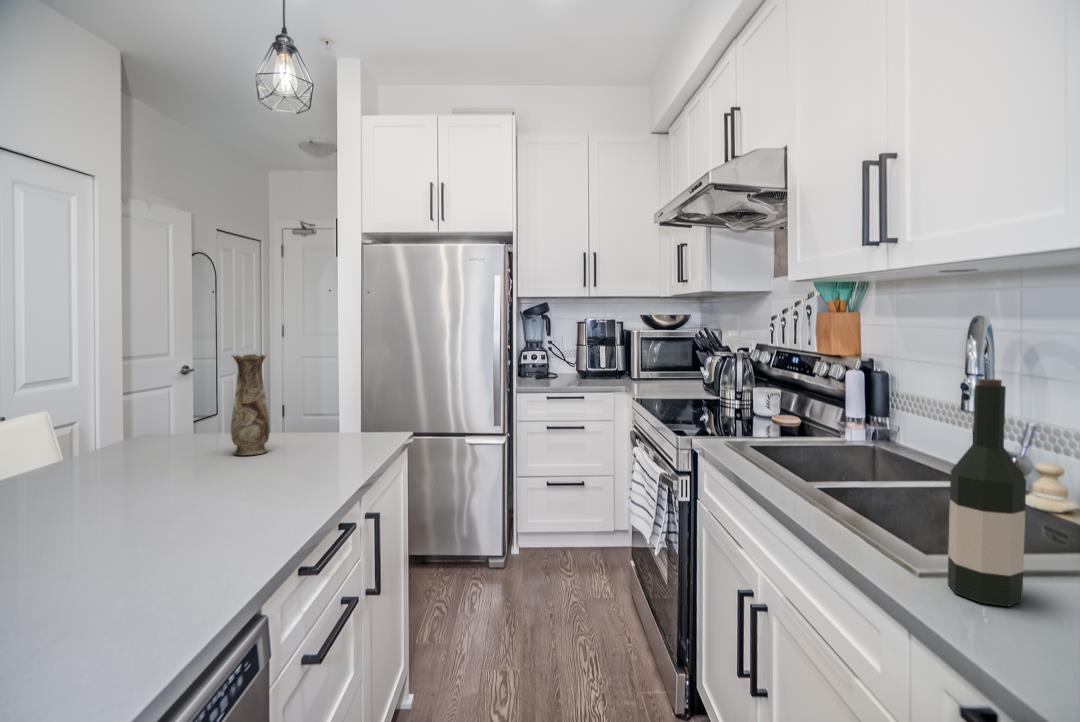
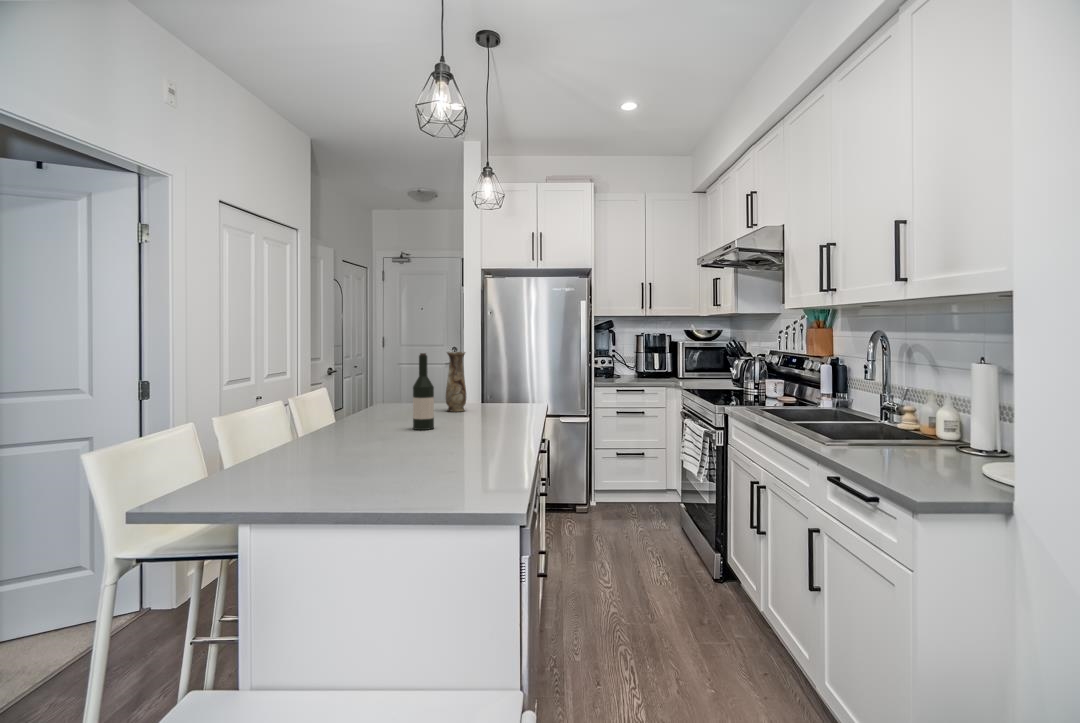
wine bottle: present [948,379,1026,606] -> present [413,353,434,430]

